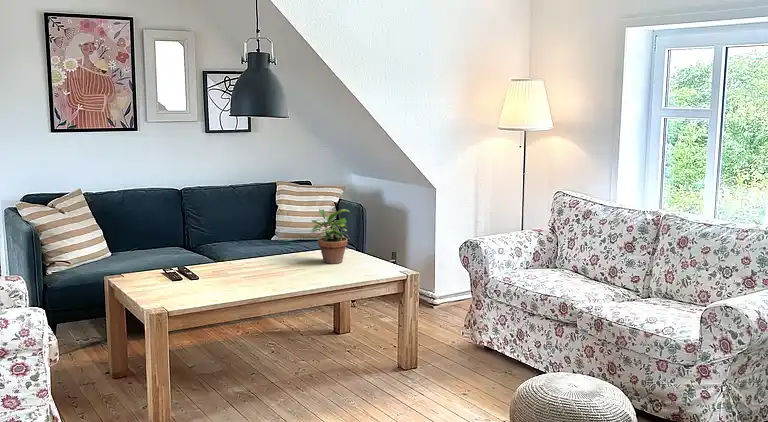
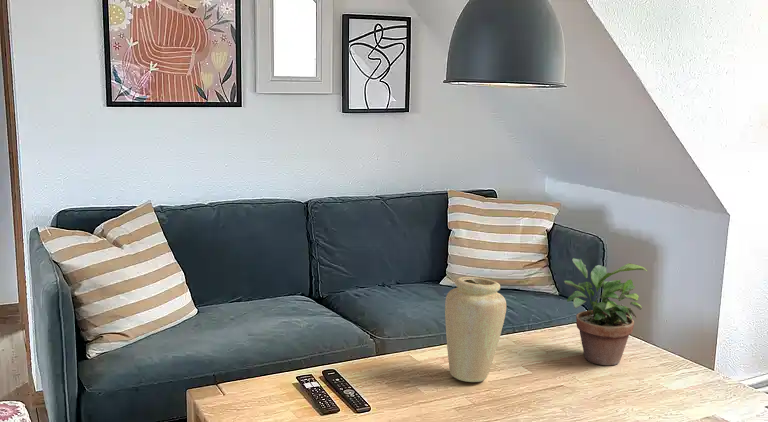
vase: none [241,217,273,270] -> present [445,277,506,382]

